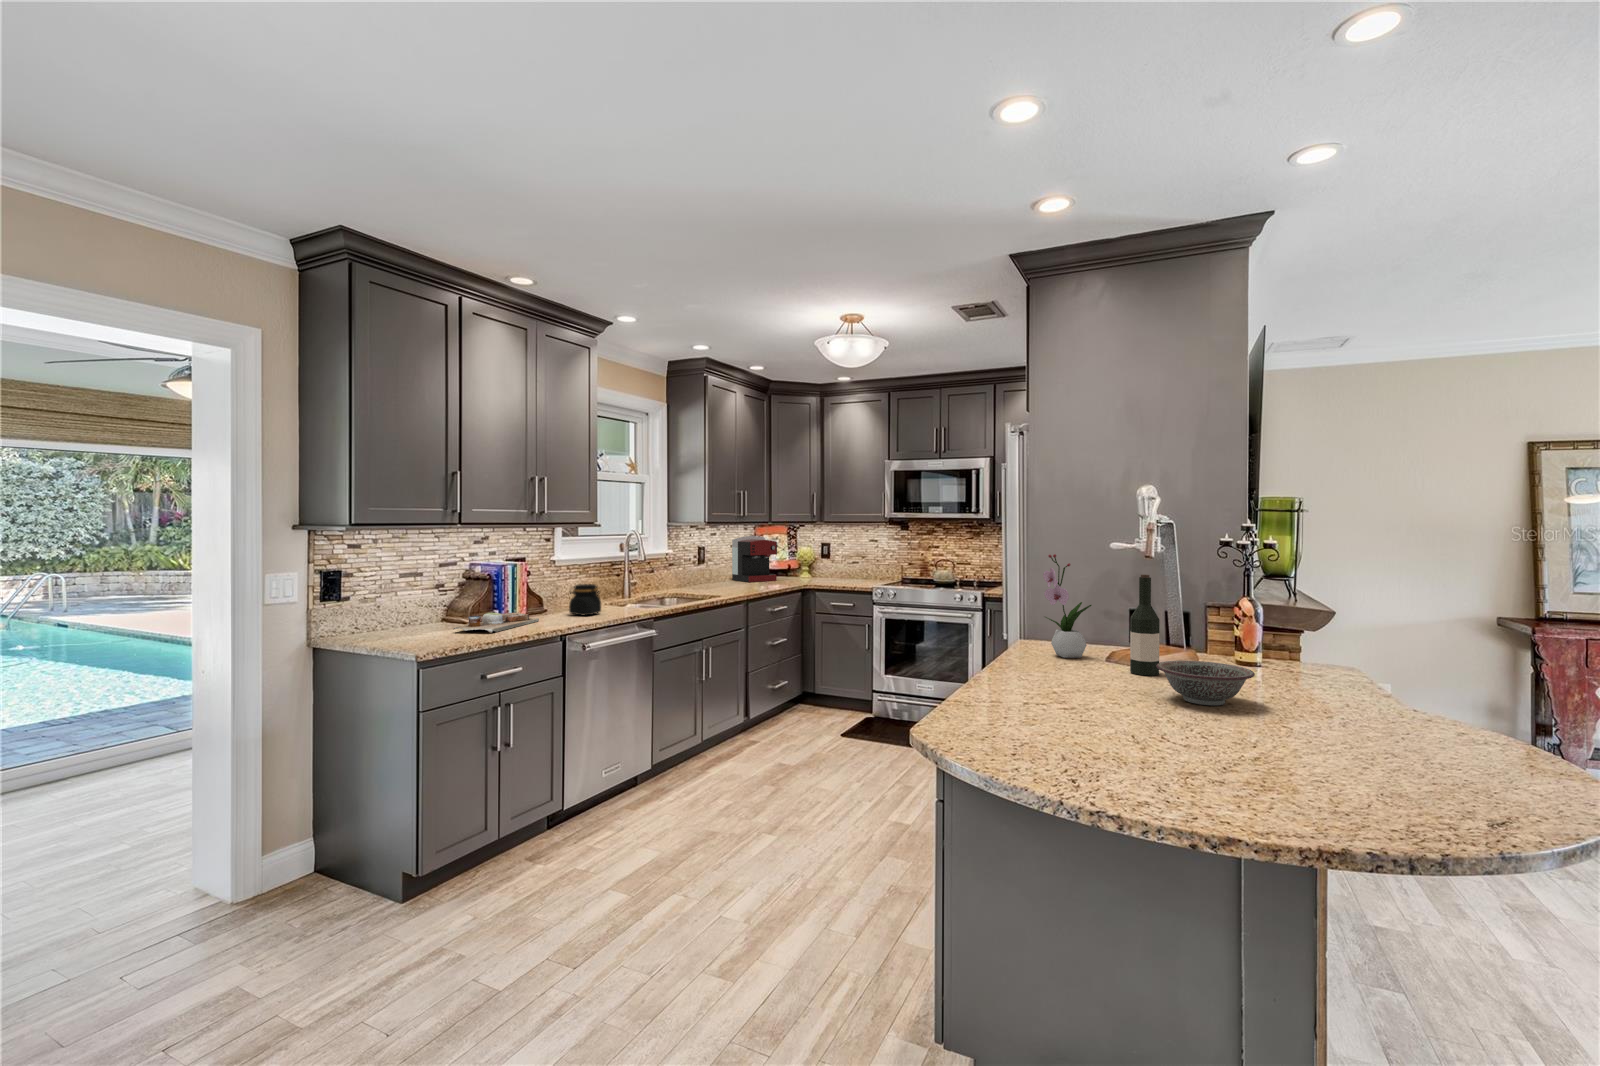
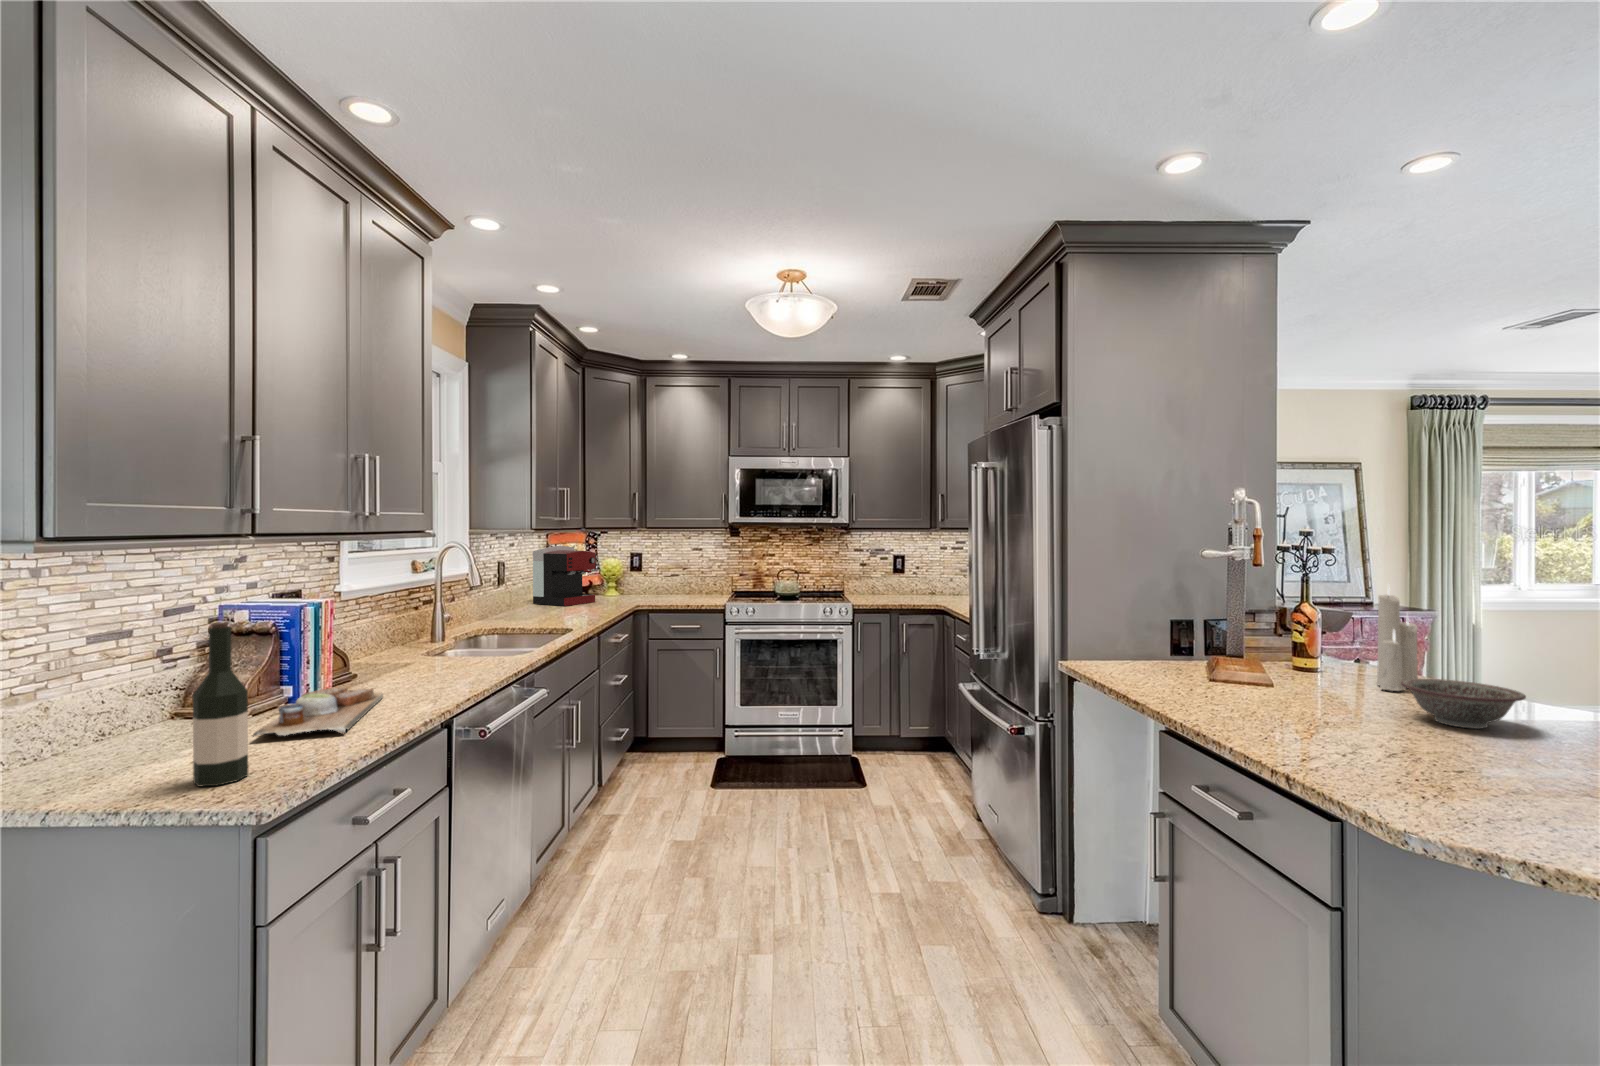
flower arrangement: present [1043,554,1091,658] -> none [1158,566,1212,682]
candle: none [1234,569,1290,681] -> present [1376,588,1418,691]
wine bottle: present [1130,574,1160,676] -> present [193,623,248,786]
jar: present [569,584,601,615] -> none [411,628,470,679]

